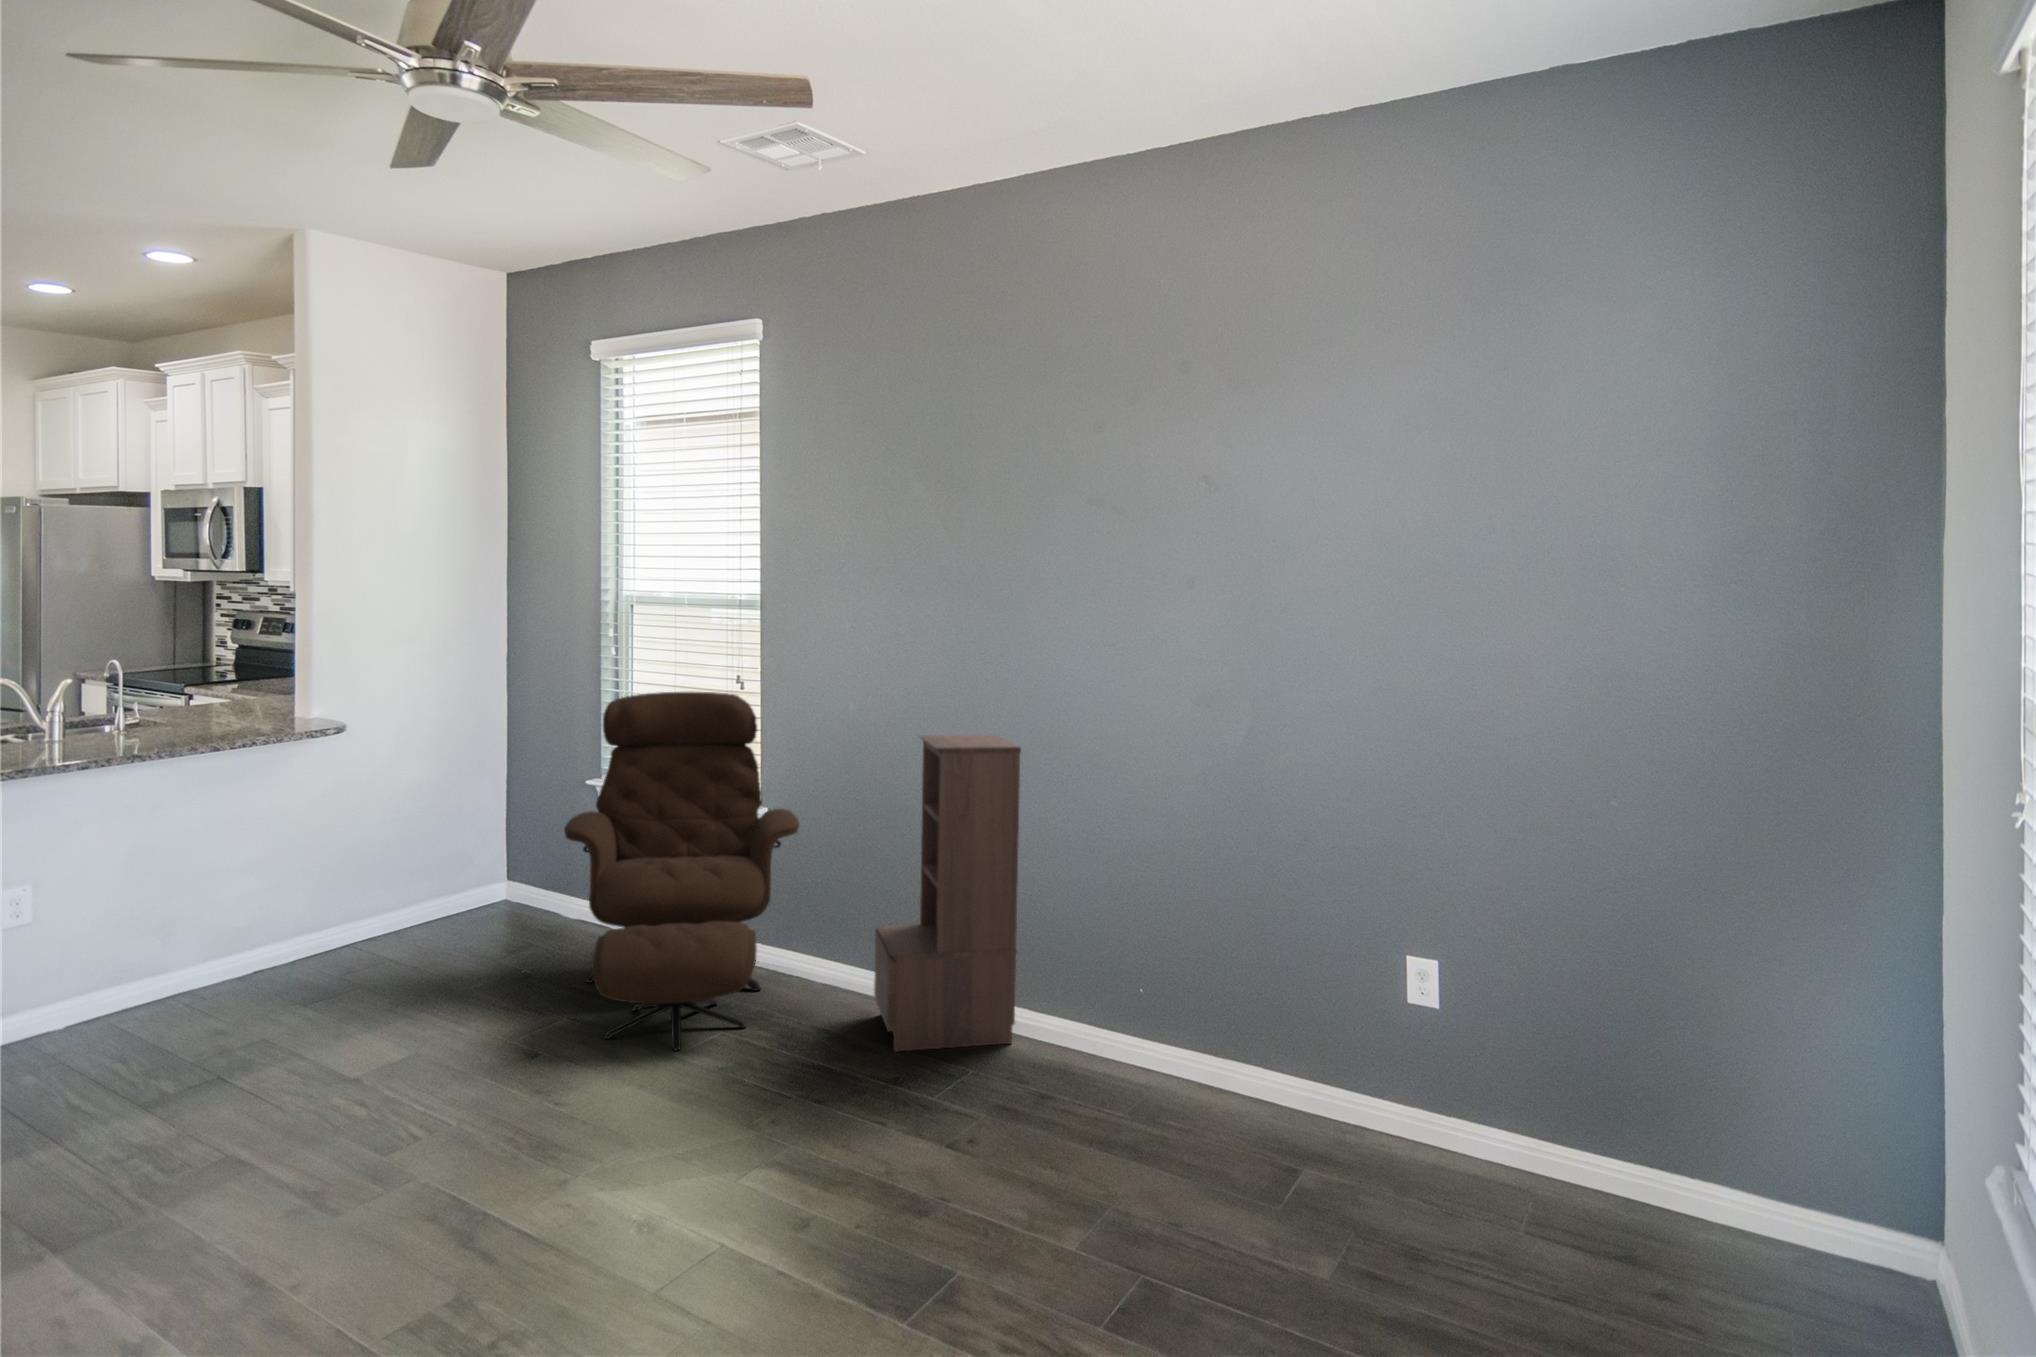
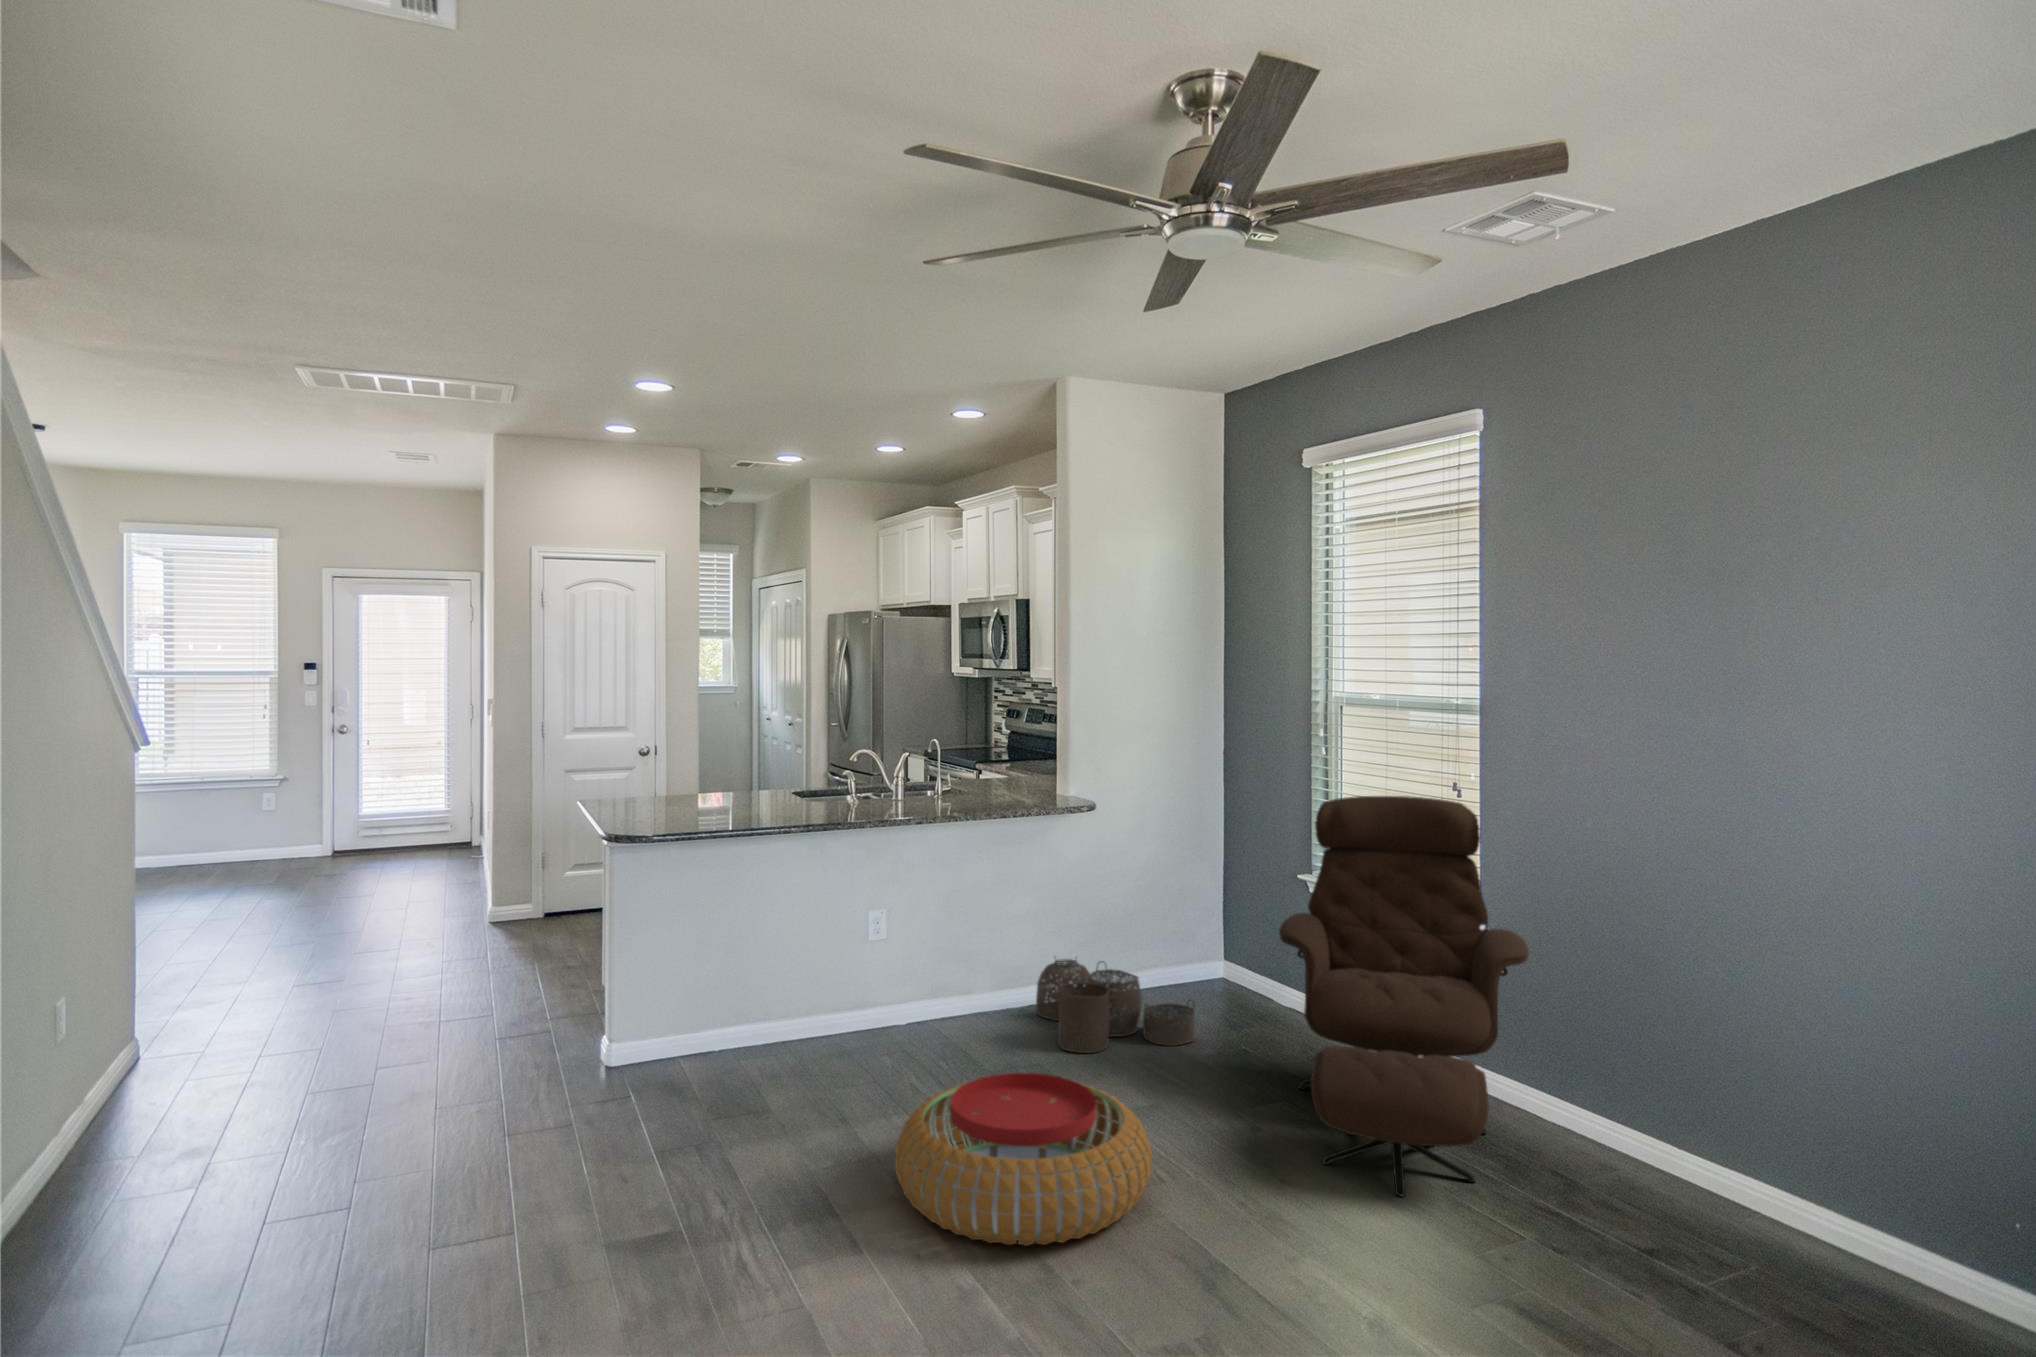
bookshelf: present [874,735,1021,1051] -> none [1633,871,1851,1285]
woven basket: none [280,888,477,987] -> present [1036,960,1195,1053]
pouf: none [83,997,418,1176] -> present [895,1073,1151,1246]

